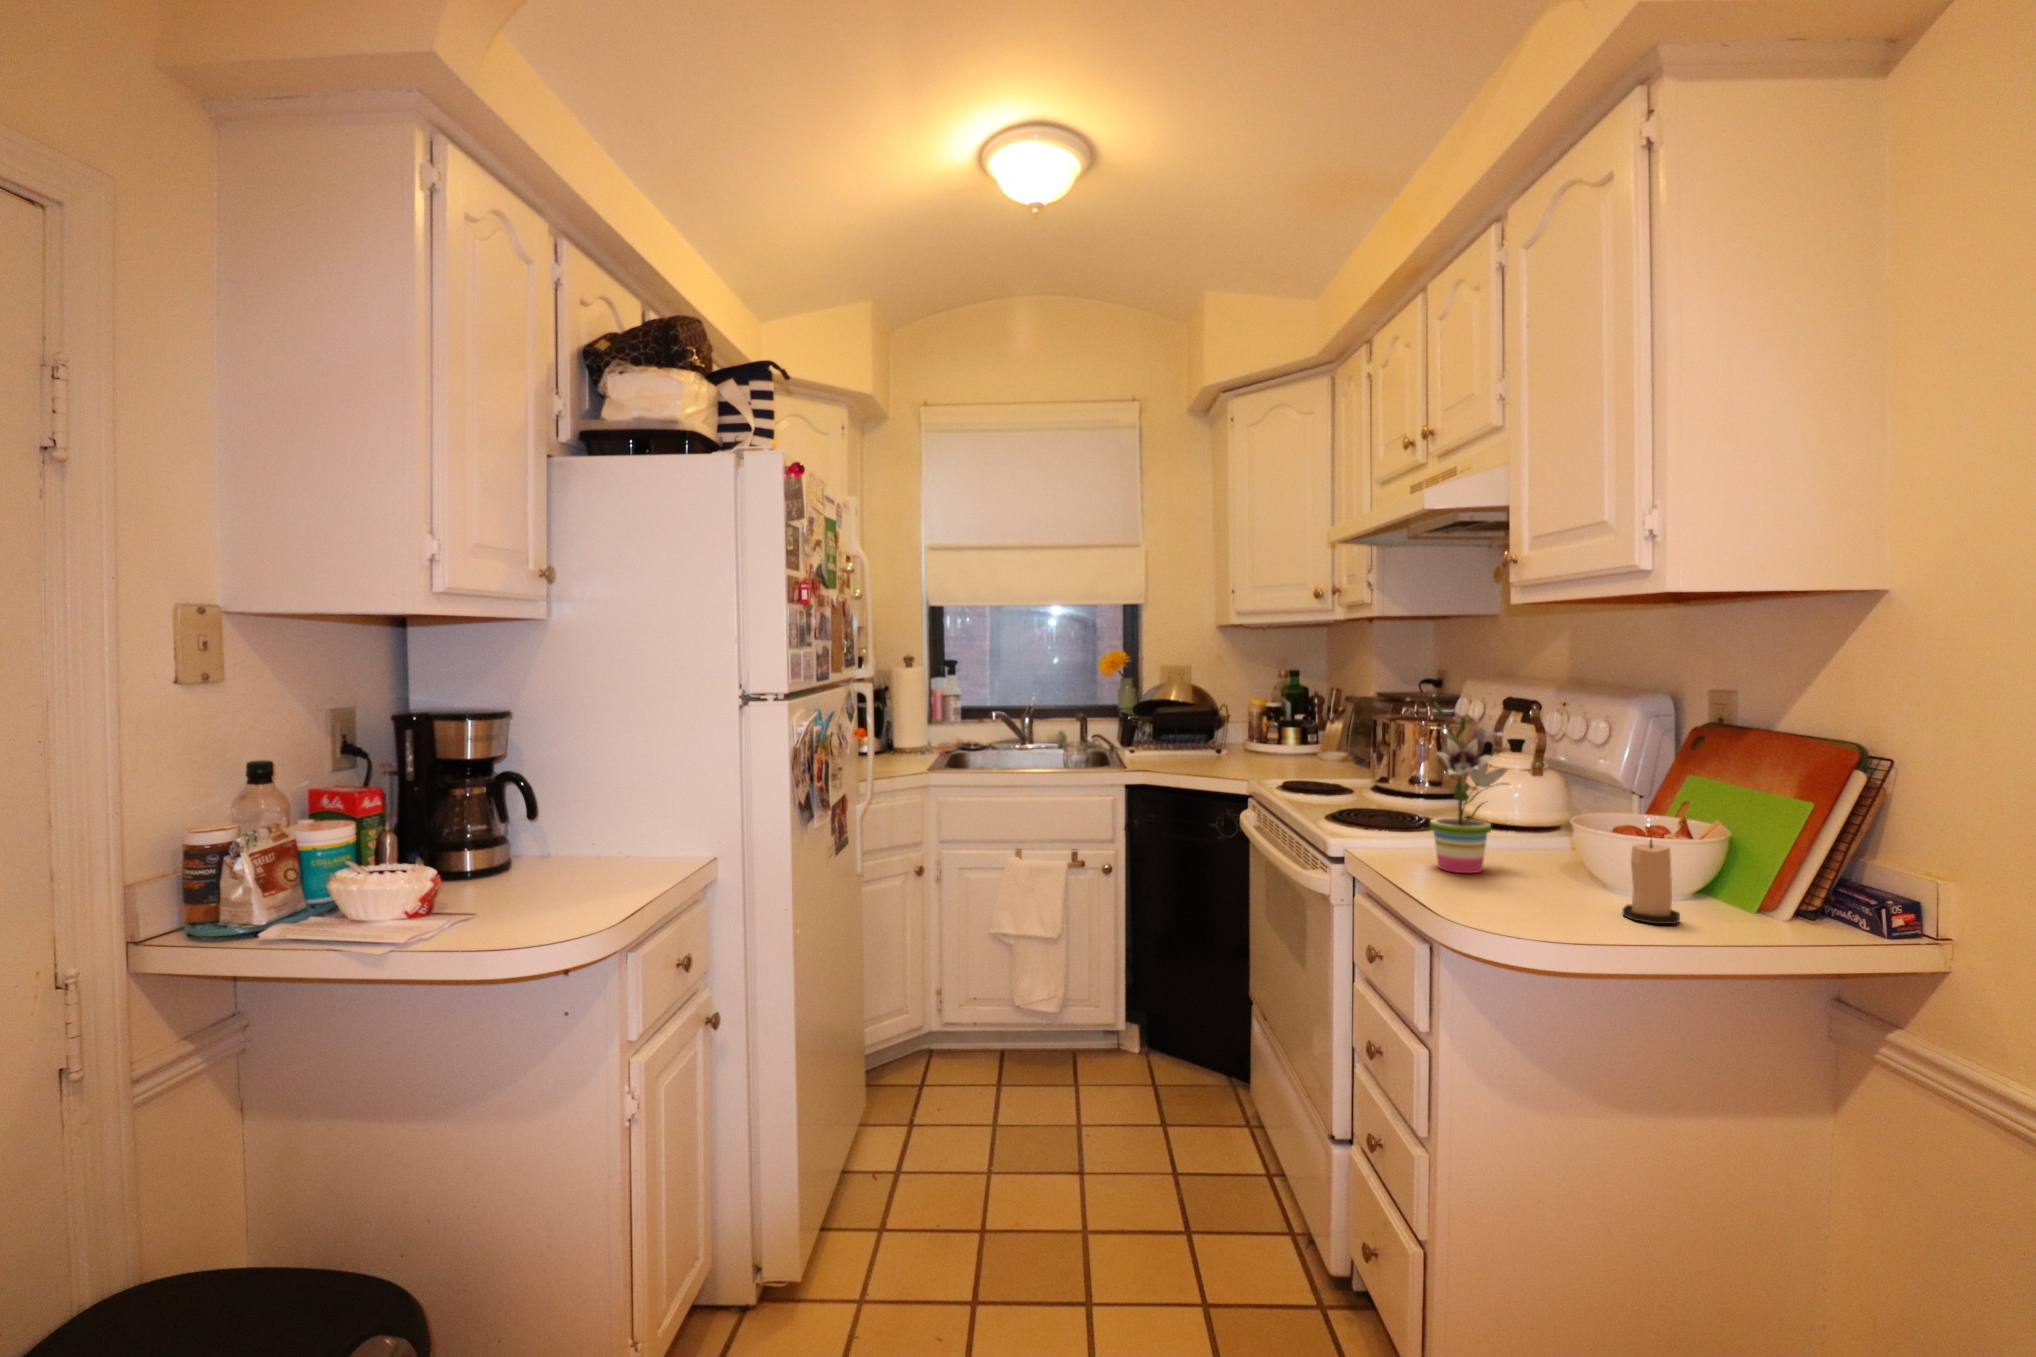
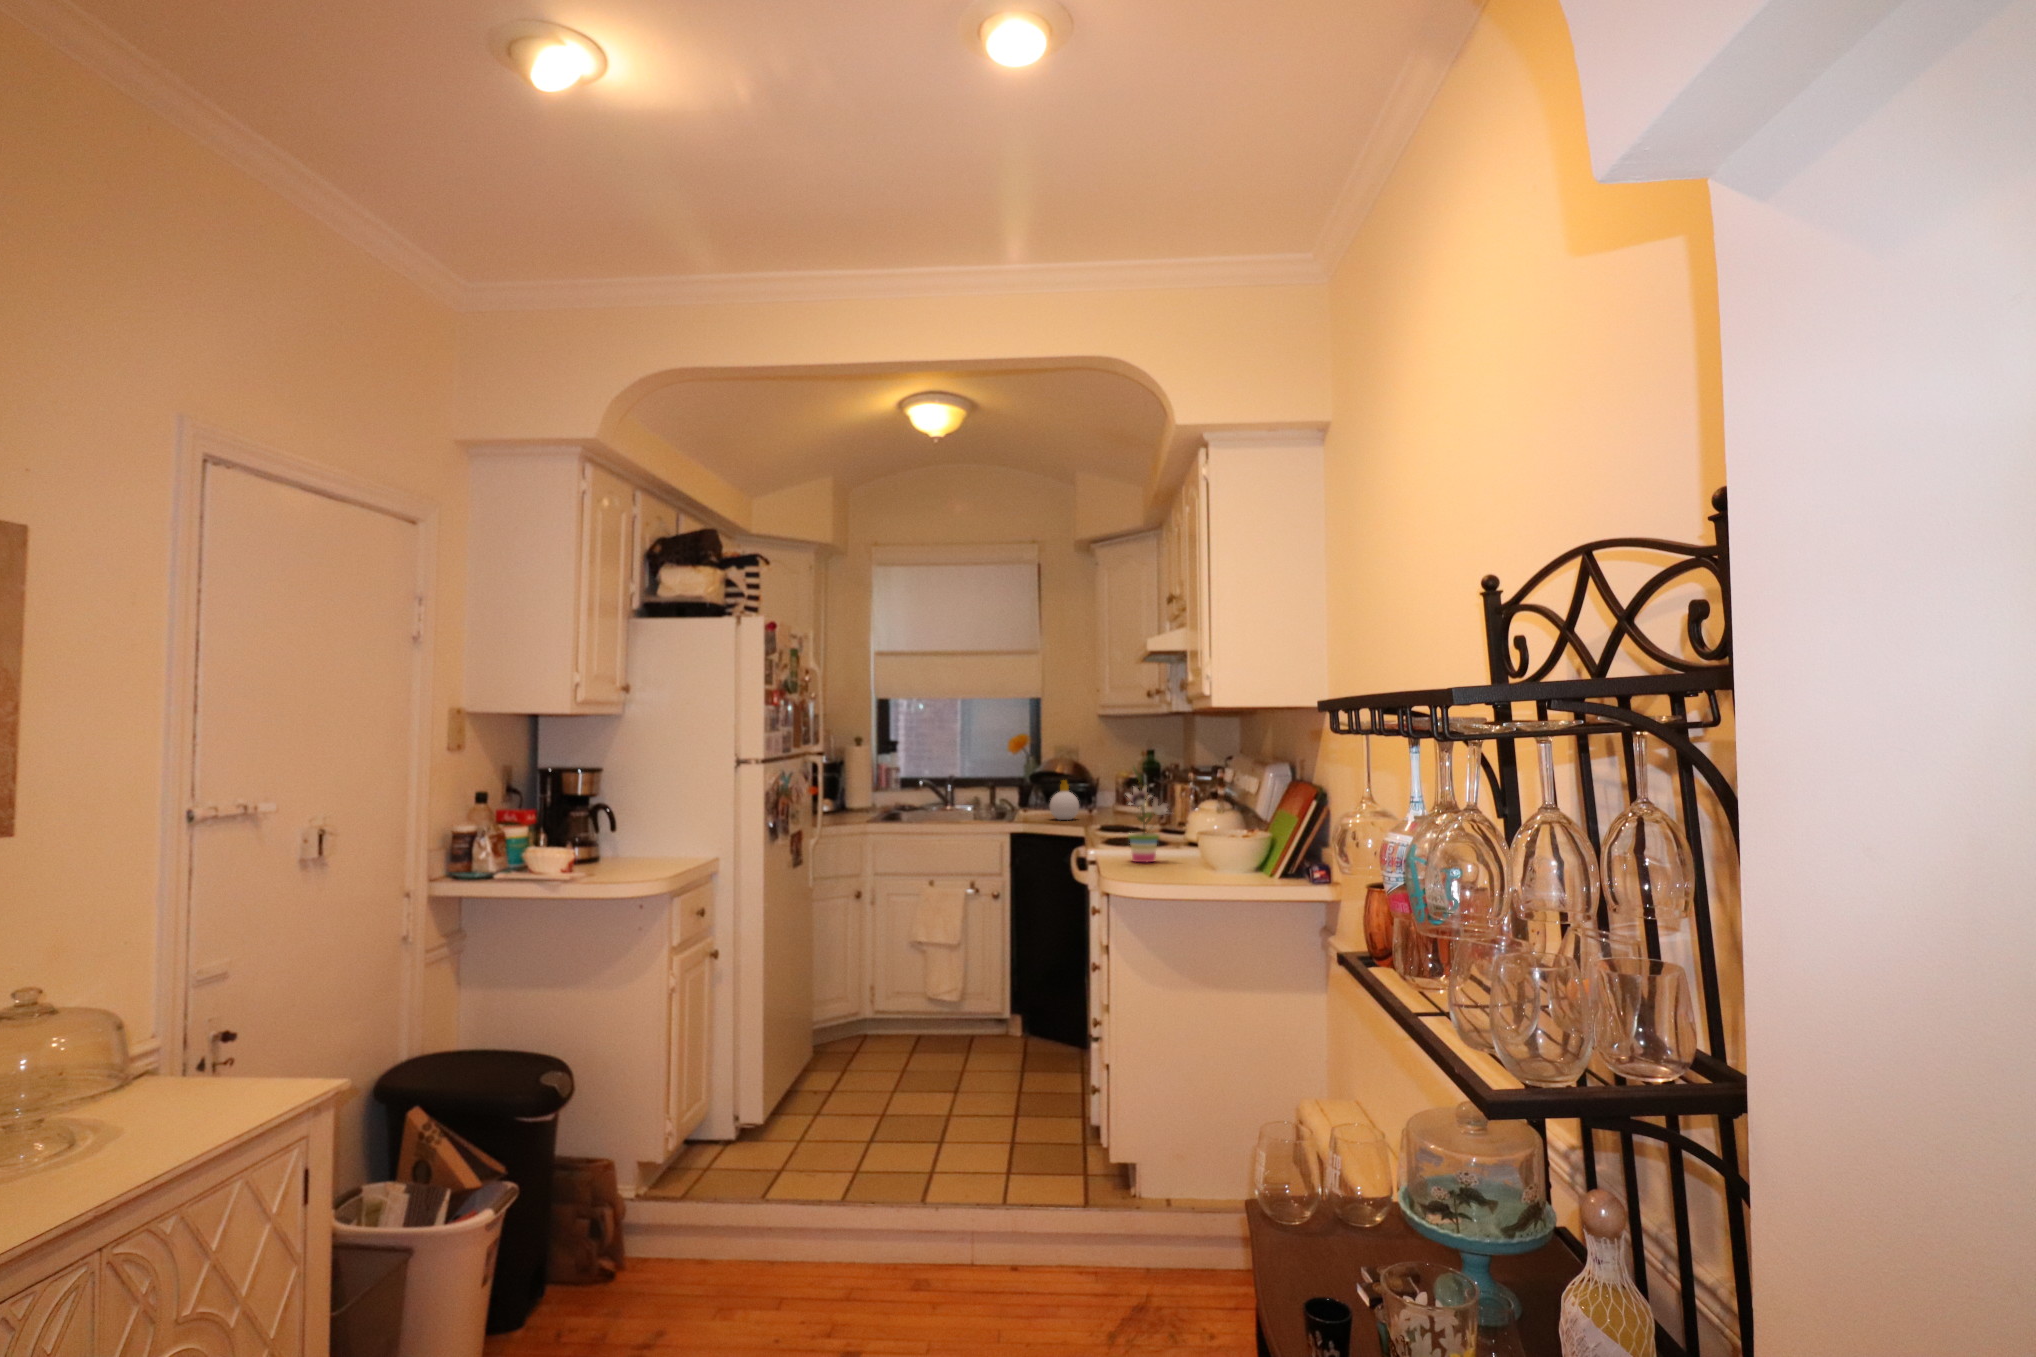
soap bottle: none [1180,712,1222,767] -> present [1050,780,1079,820]
candle: present [1623,840,1680,924] -> none [1194,834,1219,877]

